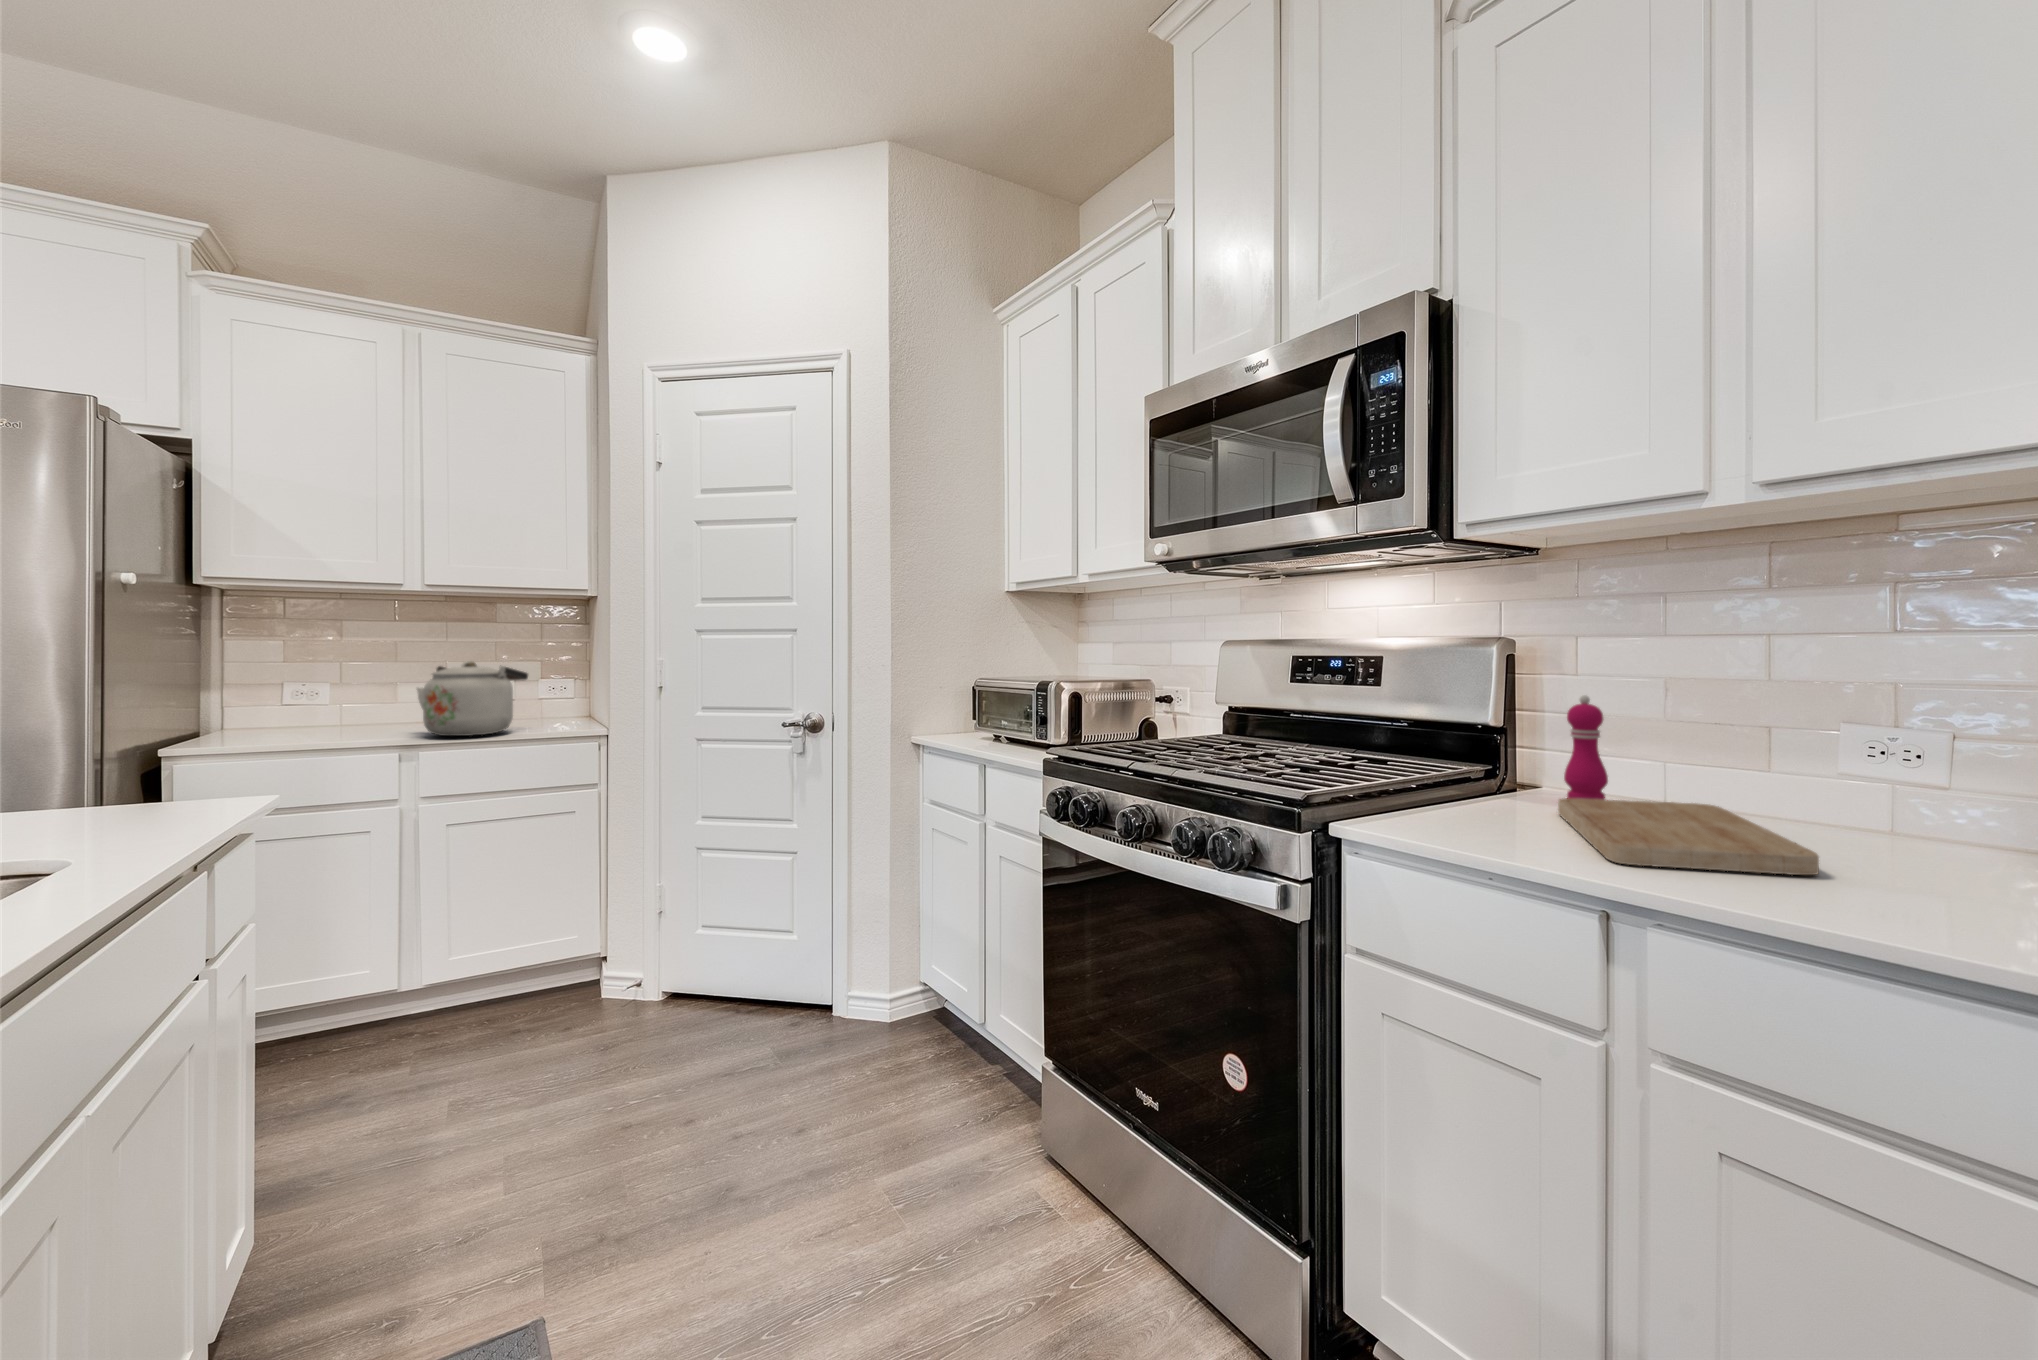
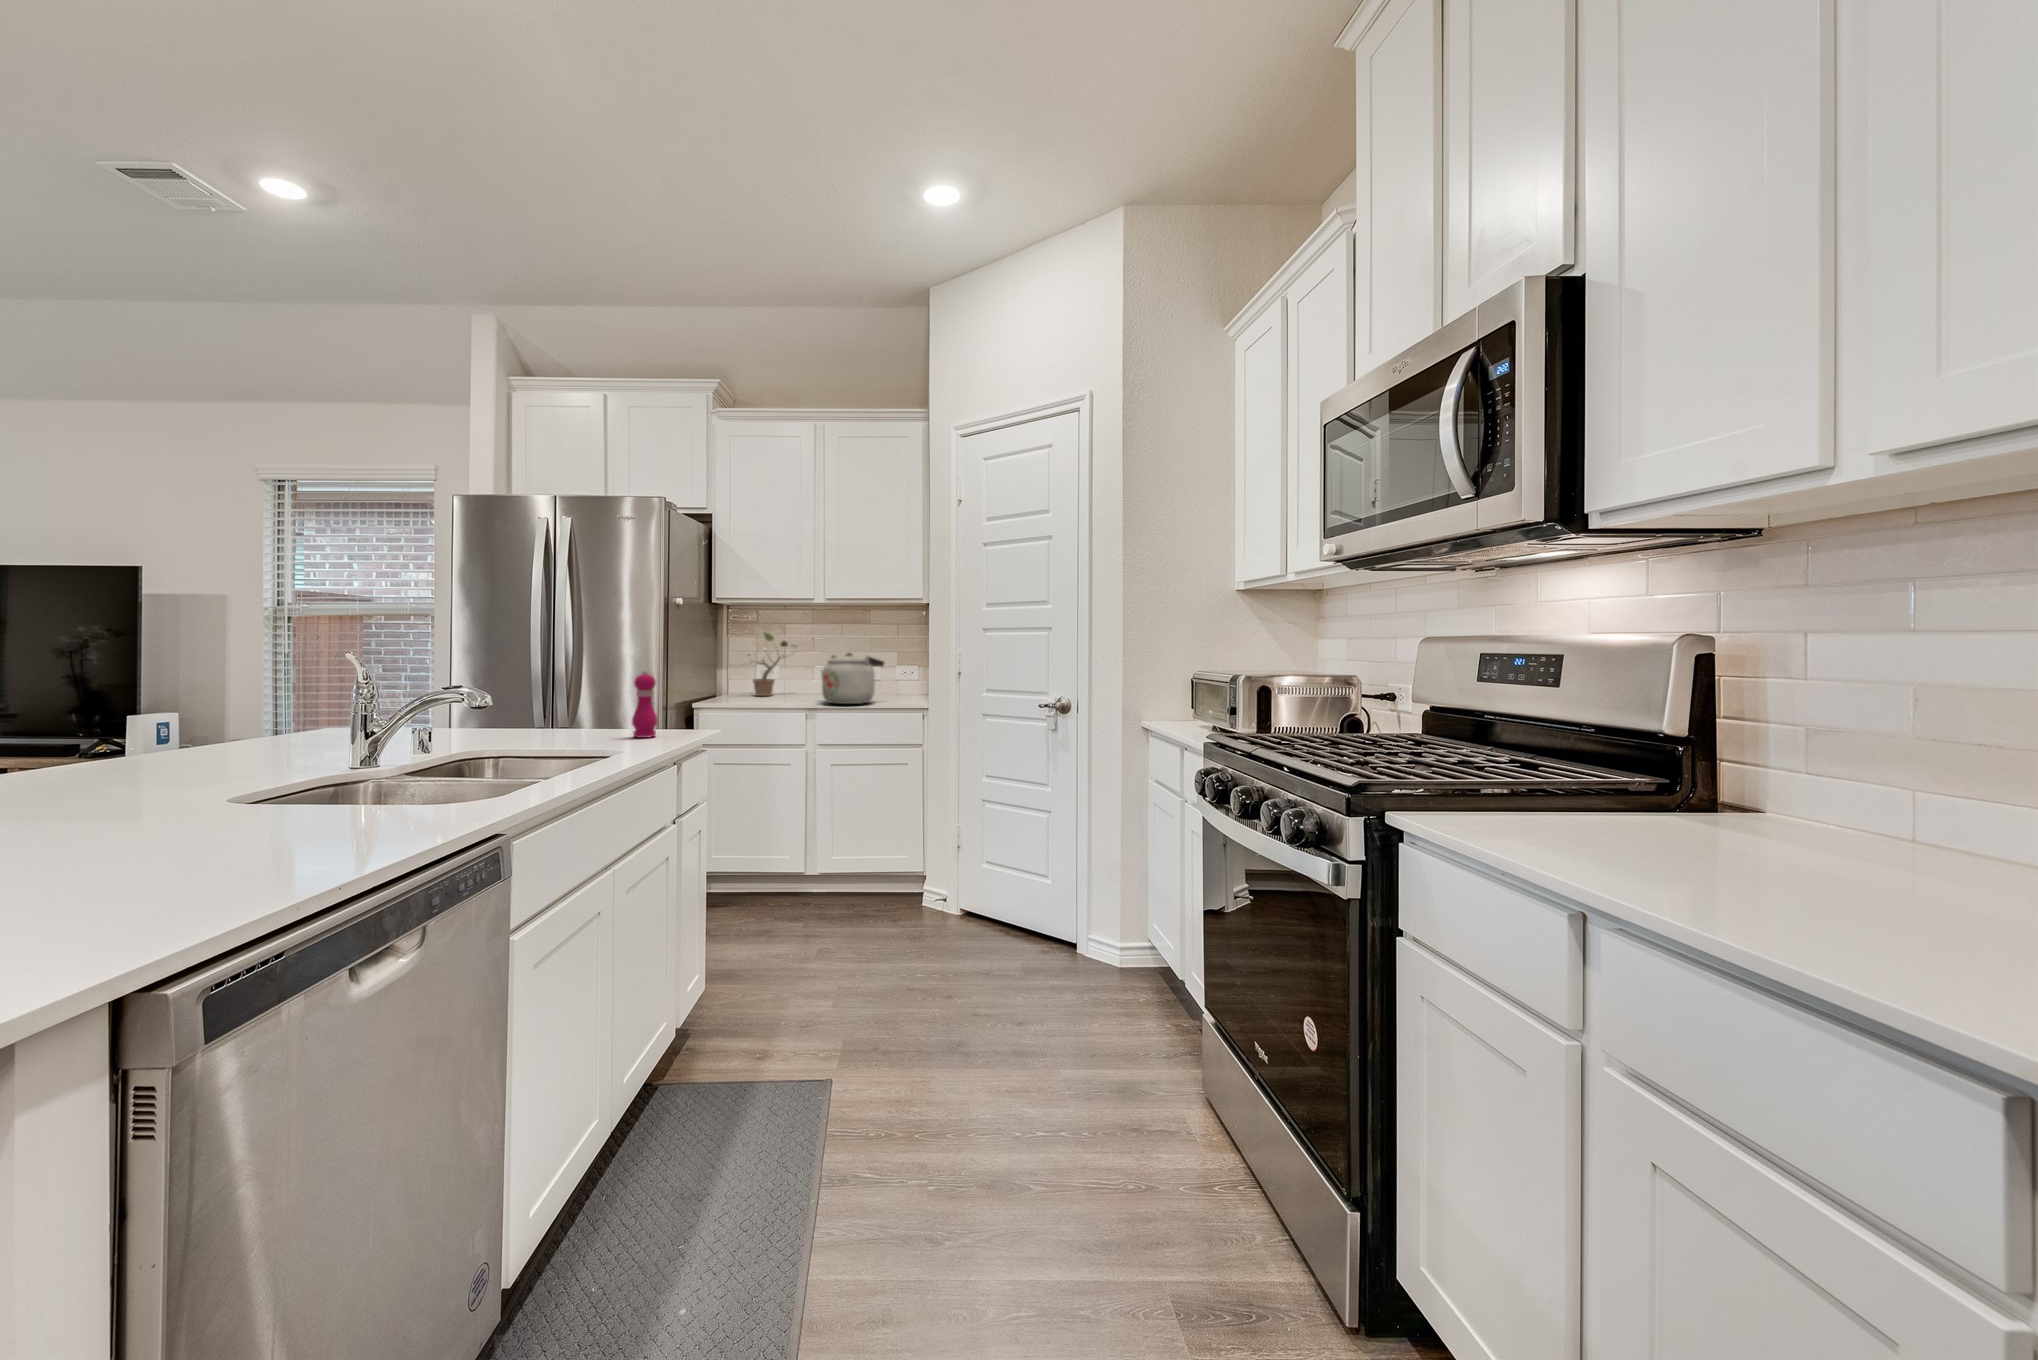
potted plant: none [246,630,366,731] -> present [750,633,788,696]
pepper mill: present [1564,695,1608,800] -> present [632,669,658,738]
cutting board: present [1558,798,1819,875] -> none [1648,820,1952,924]

